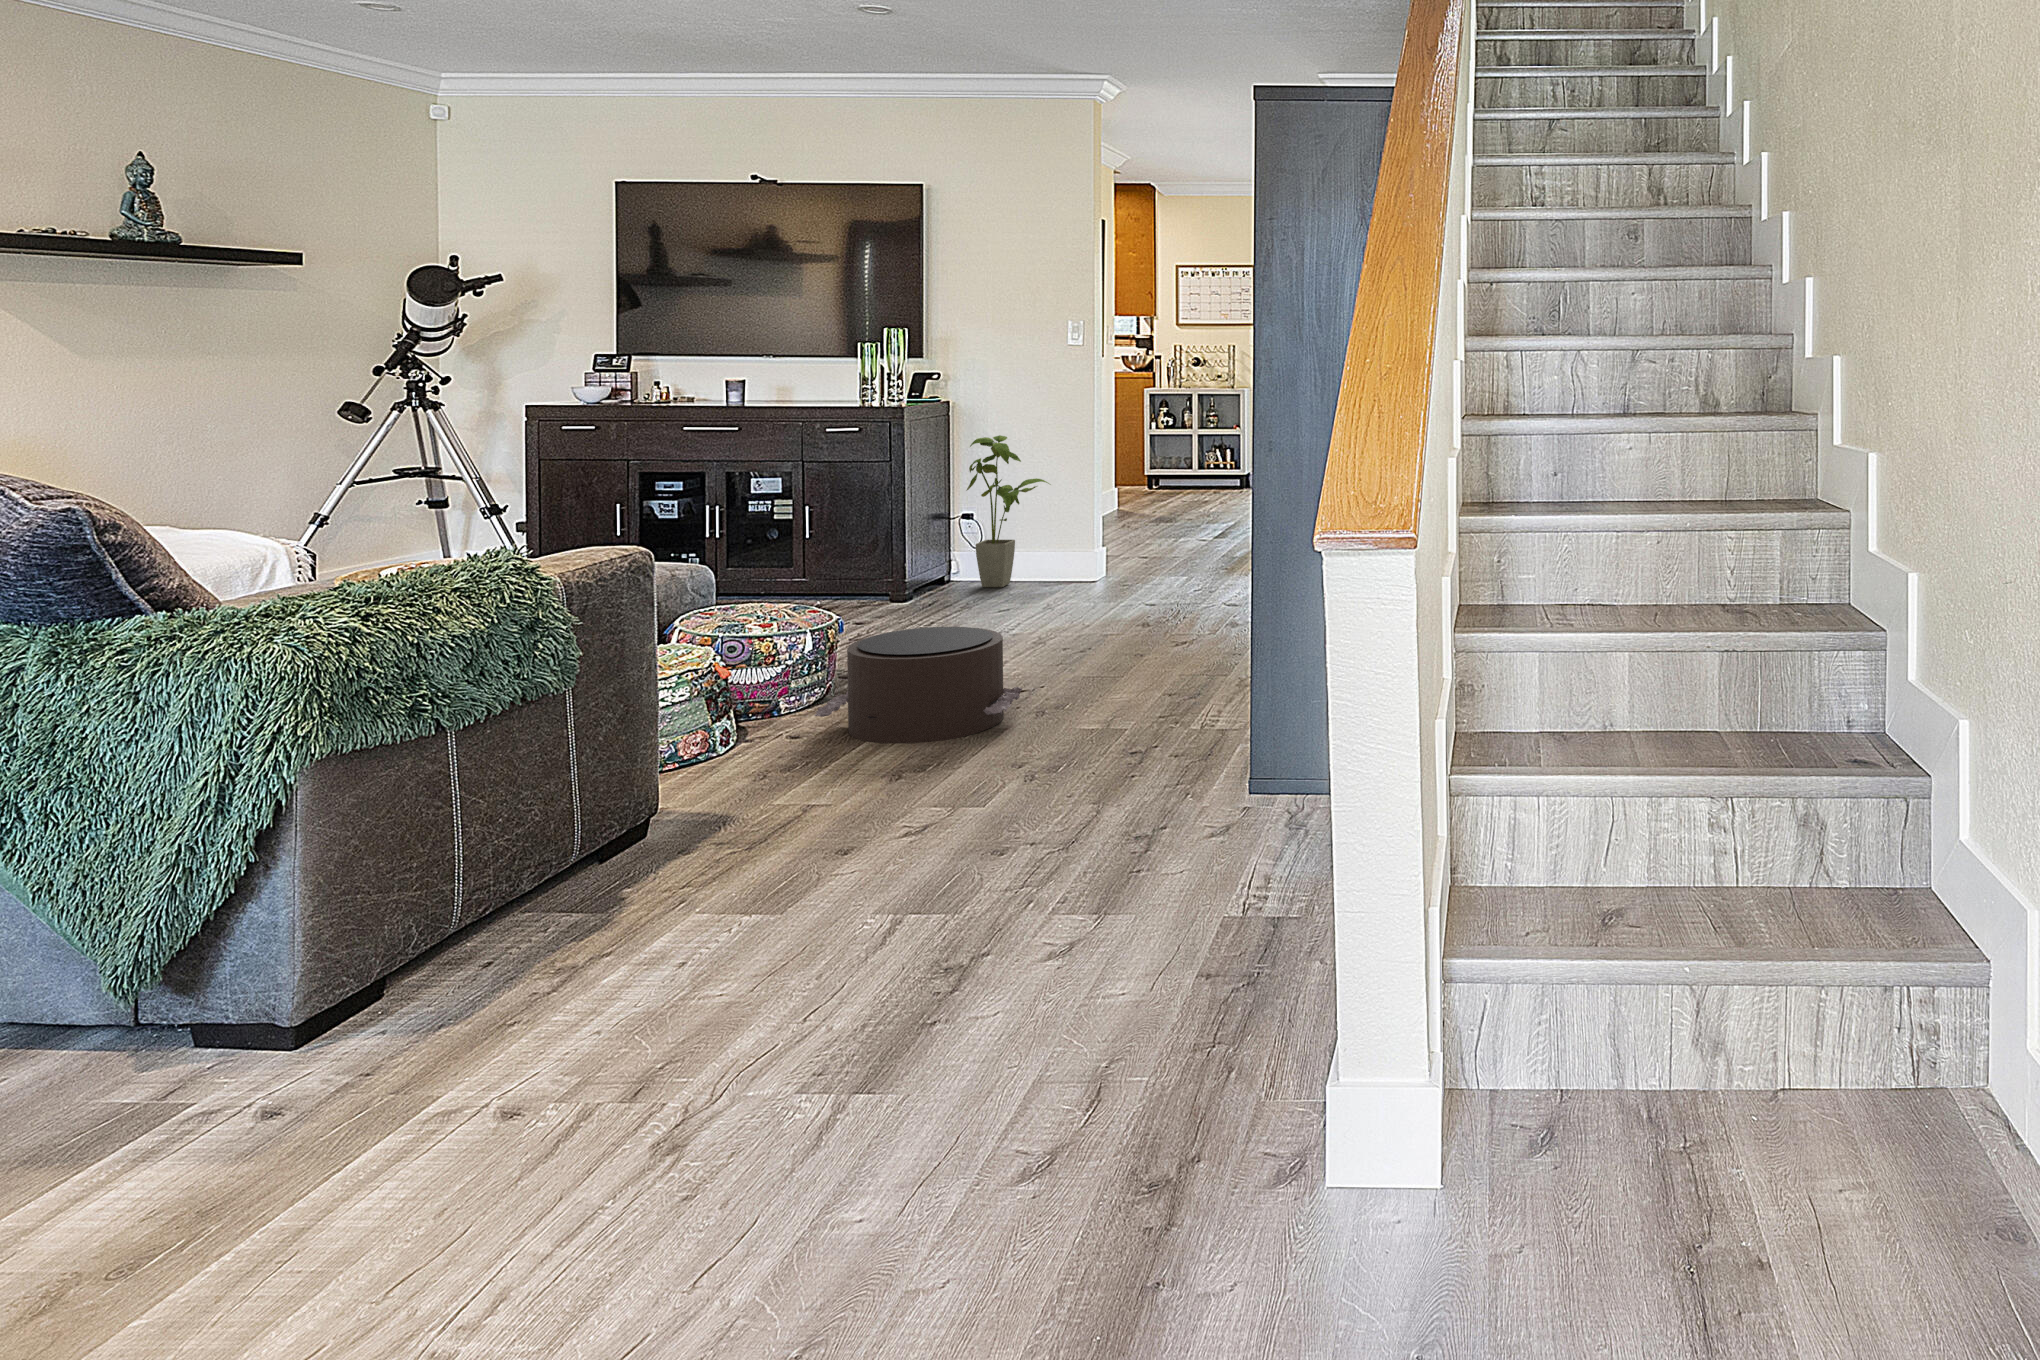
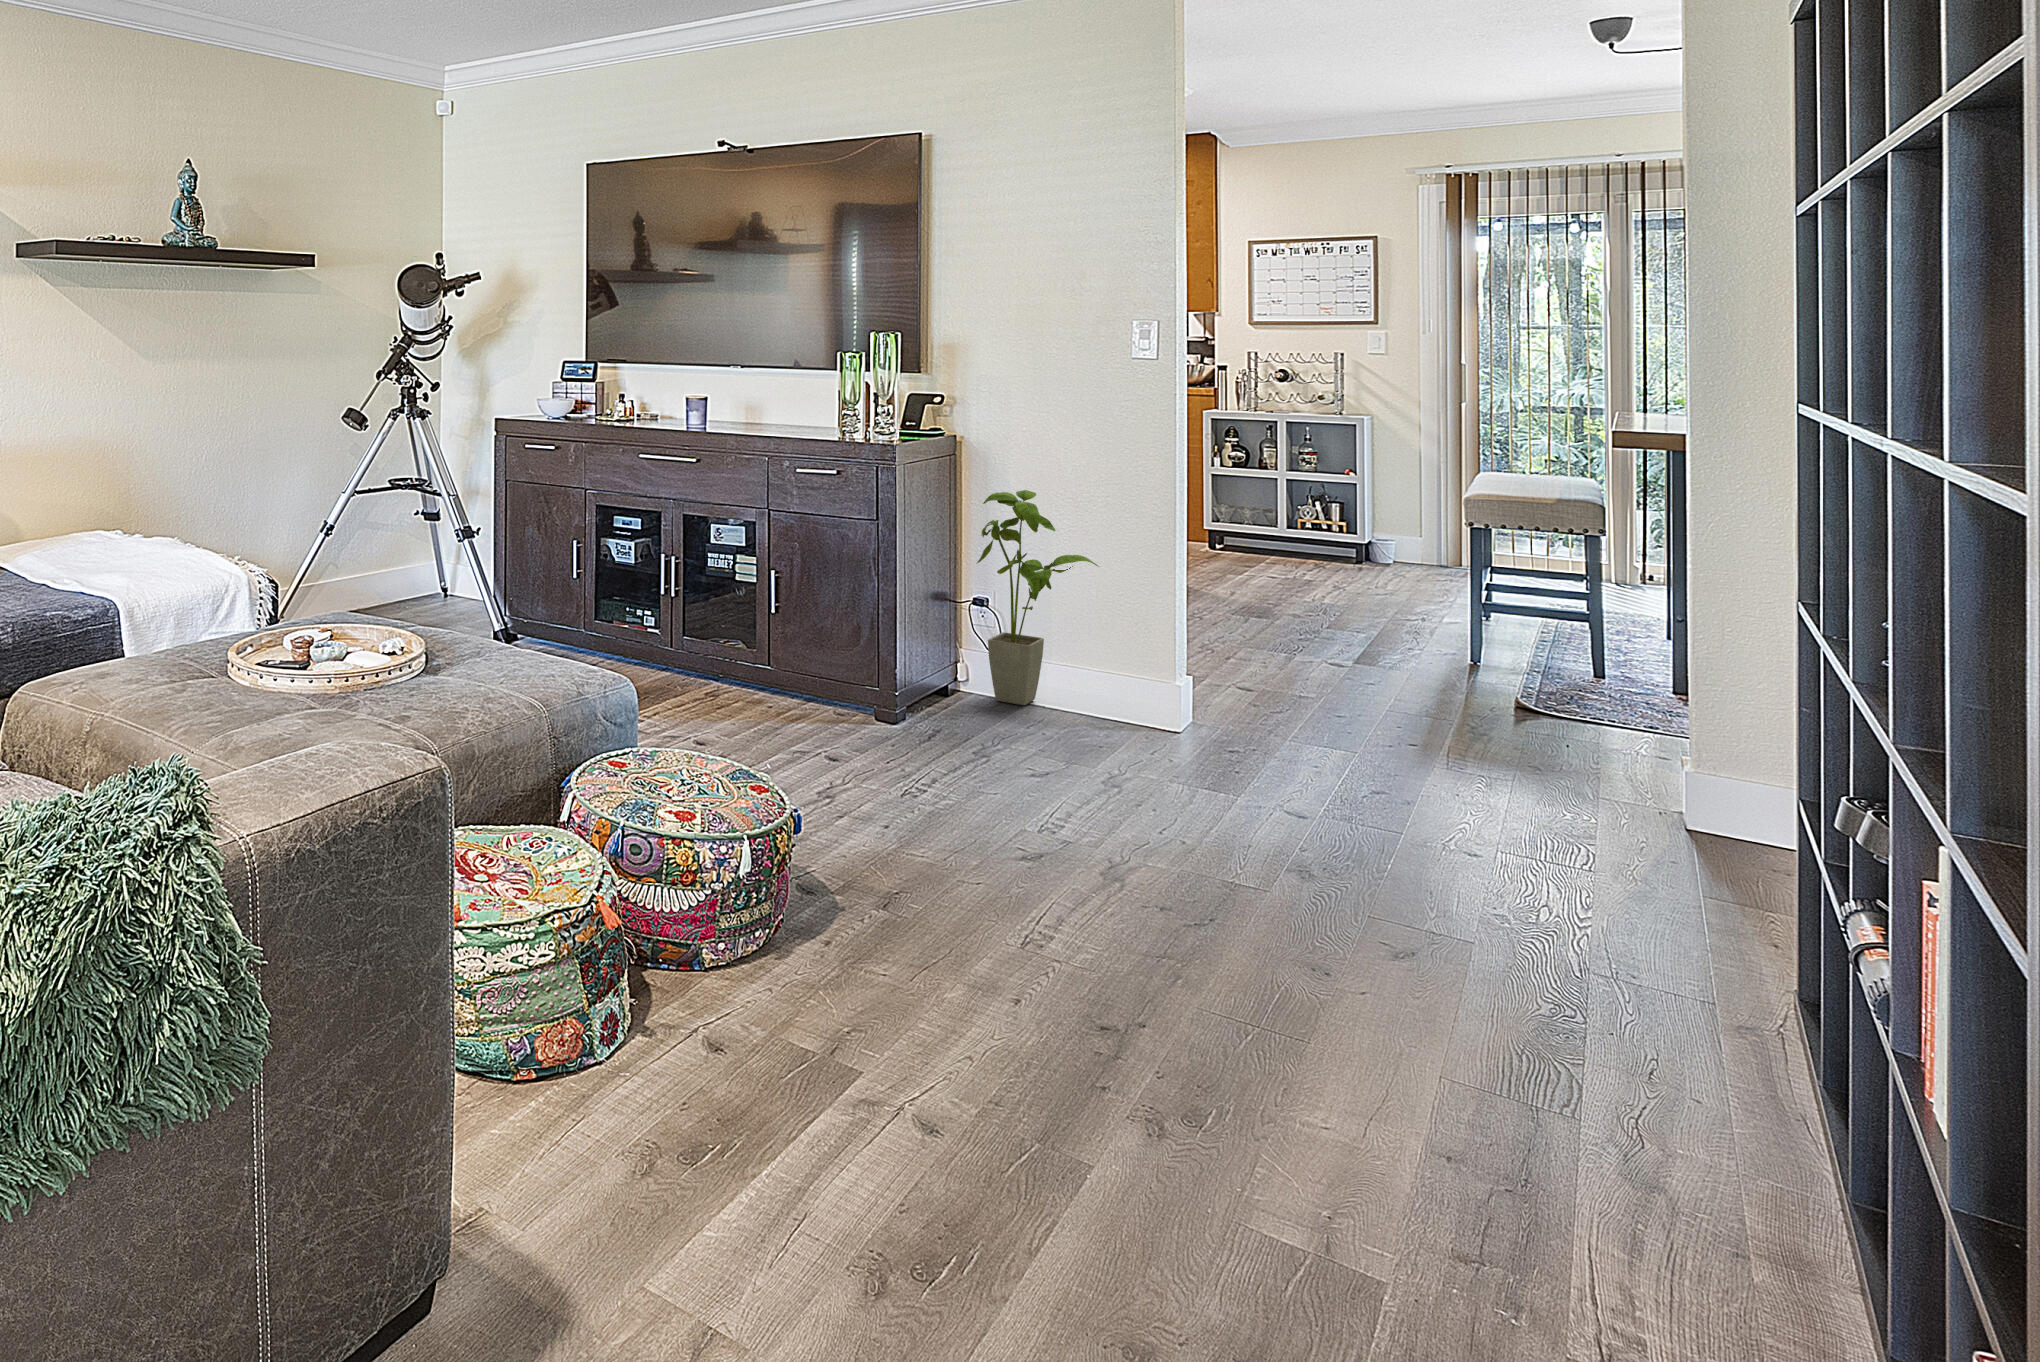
pouf: present [814,627,1022,744] -> none [691,877,1068,1160]

